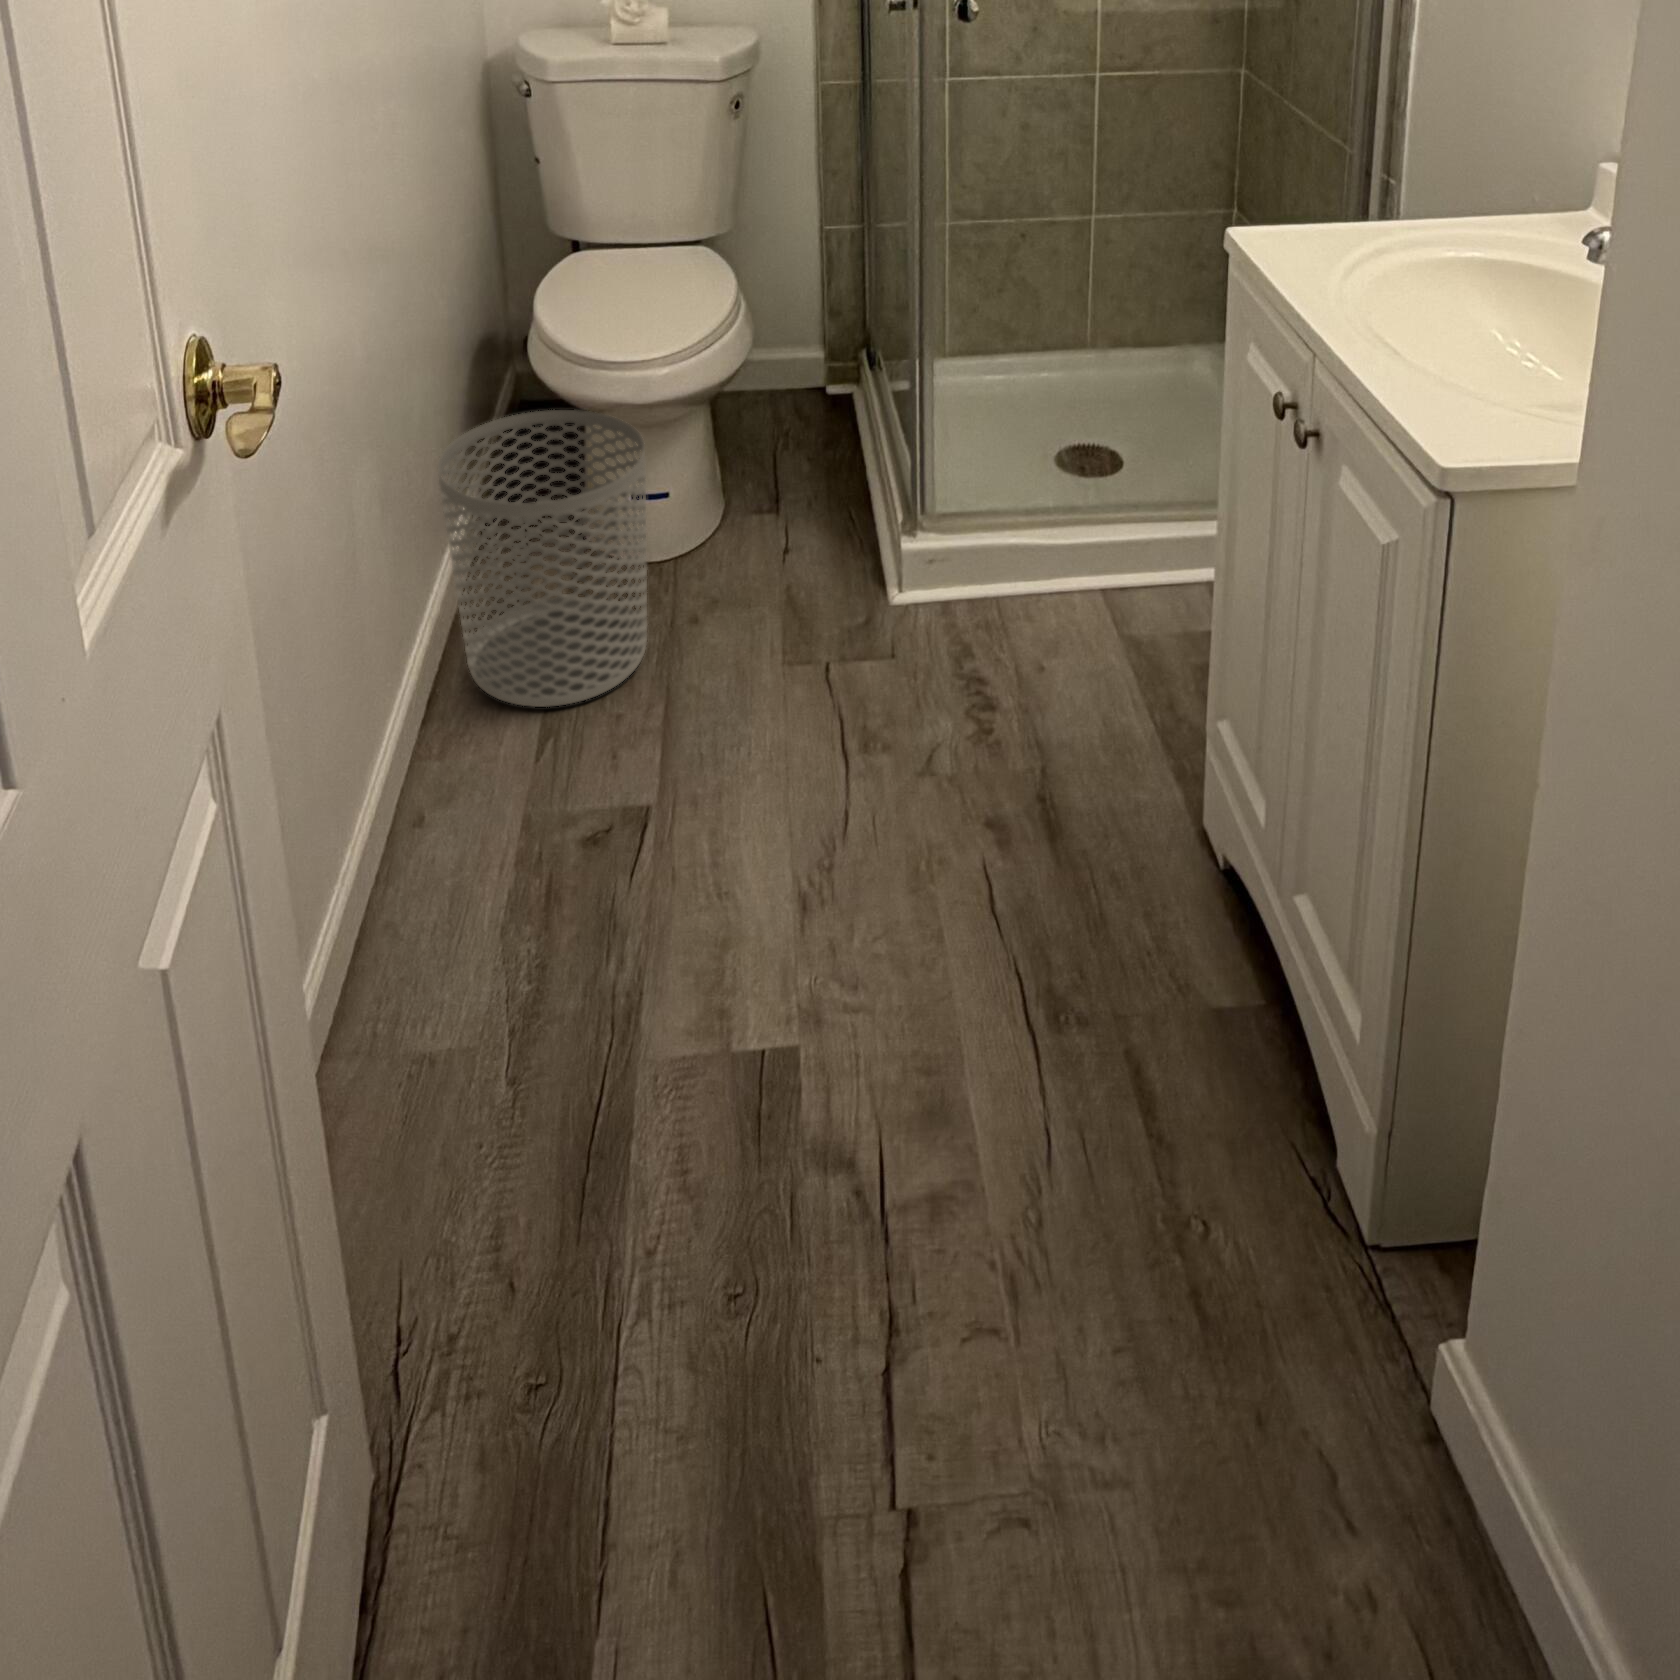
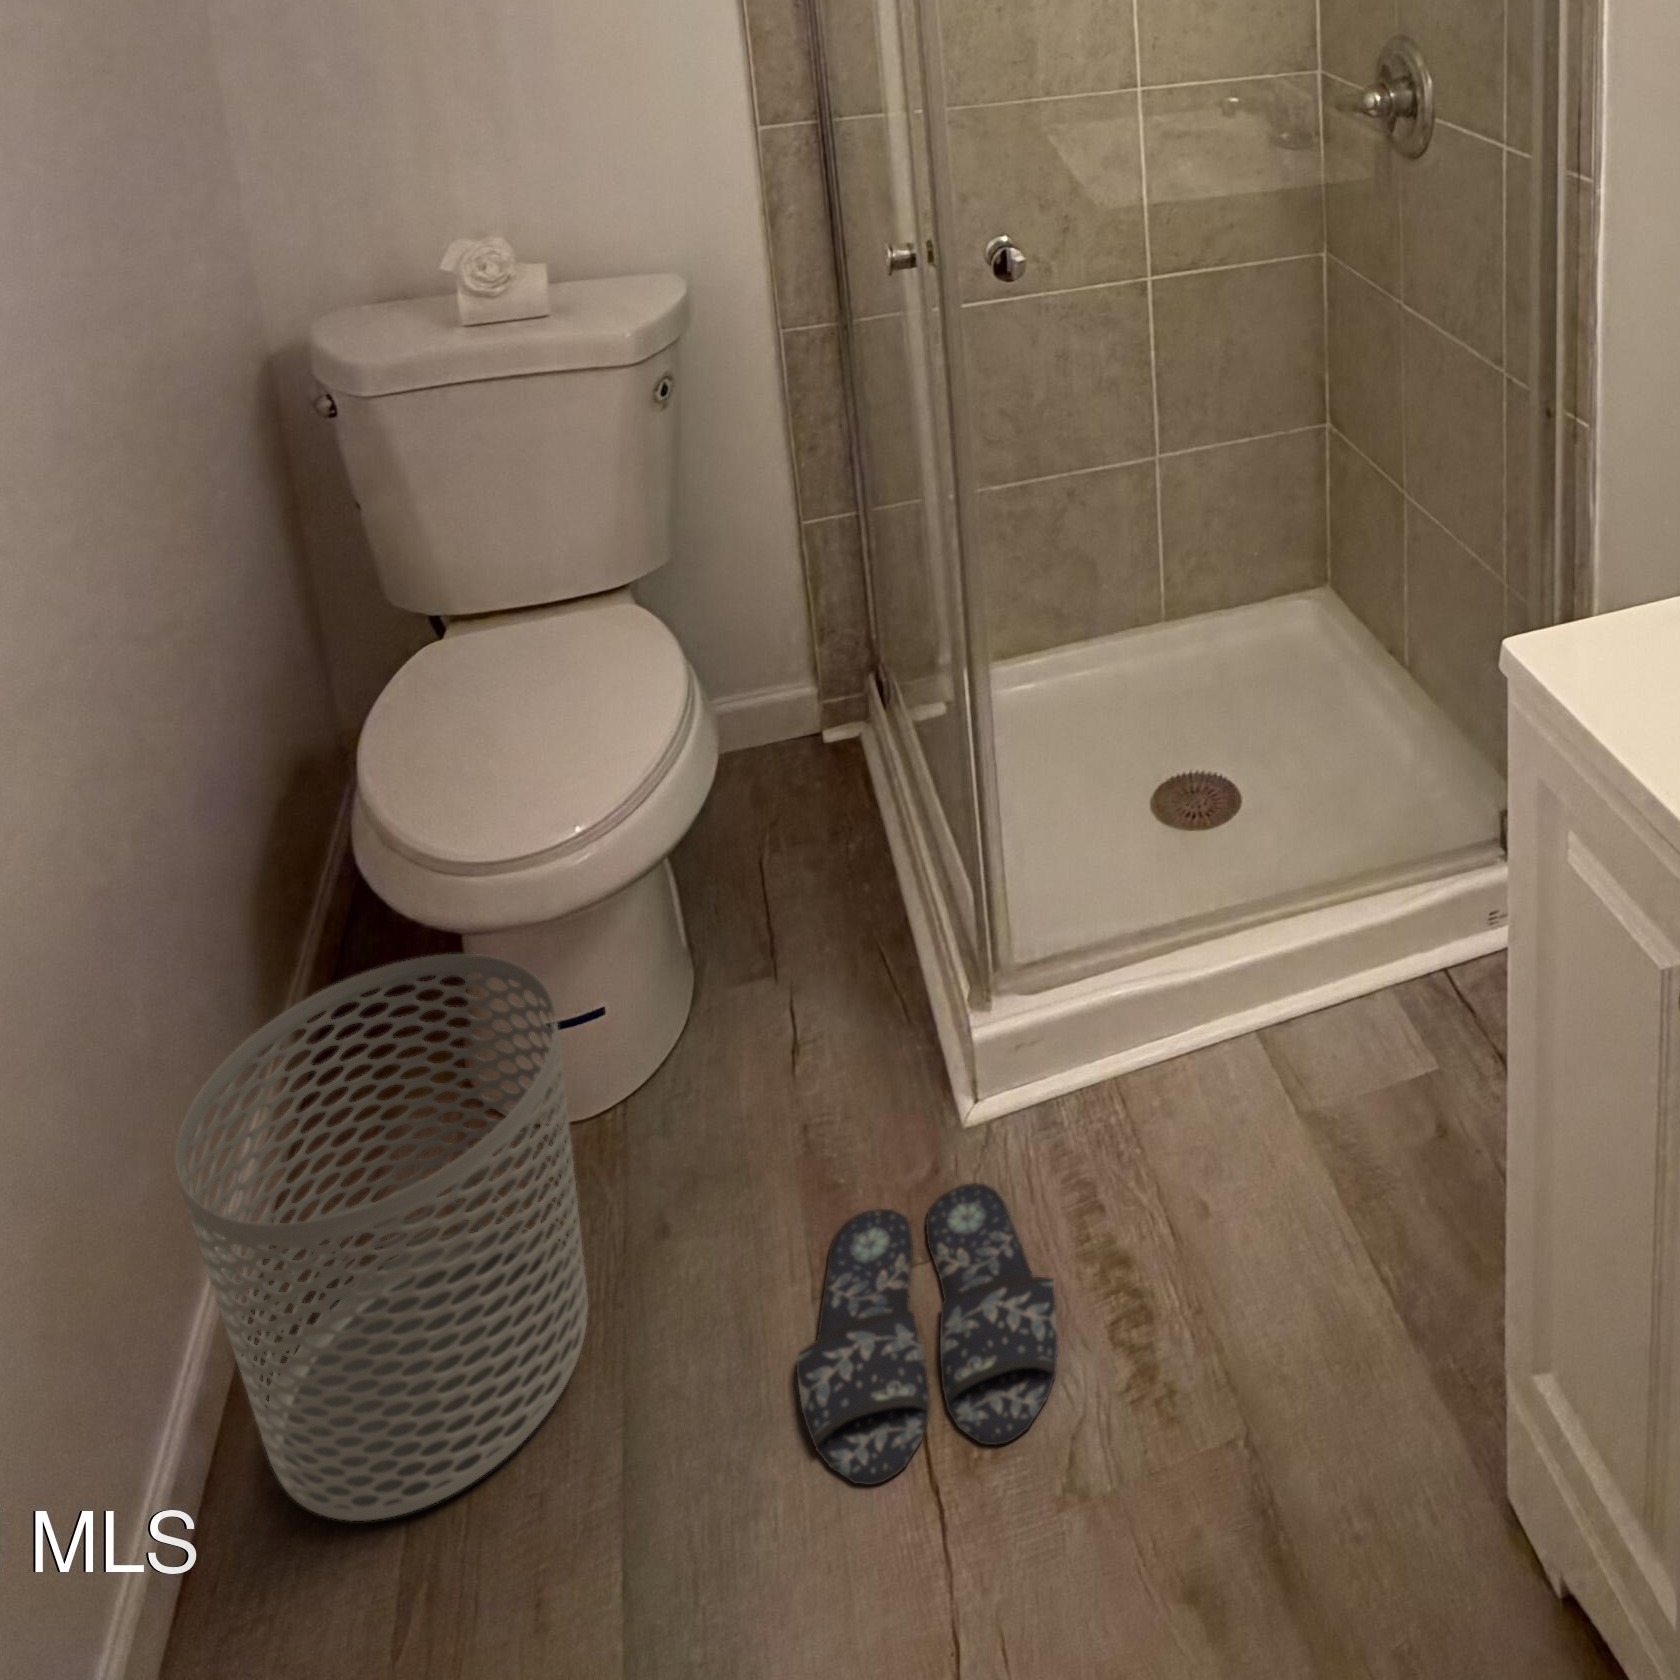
slippers: none [767,632,933,748] -> present [796,1183,1058,1485]

